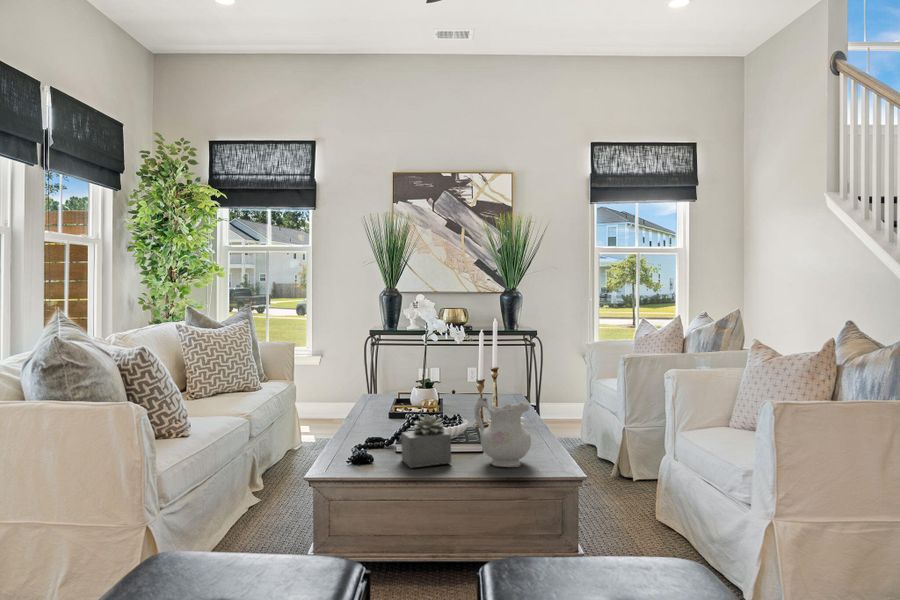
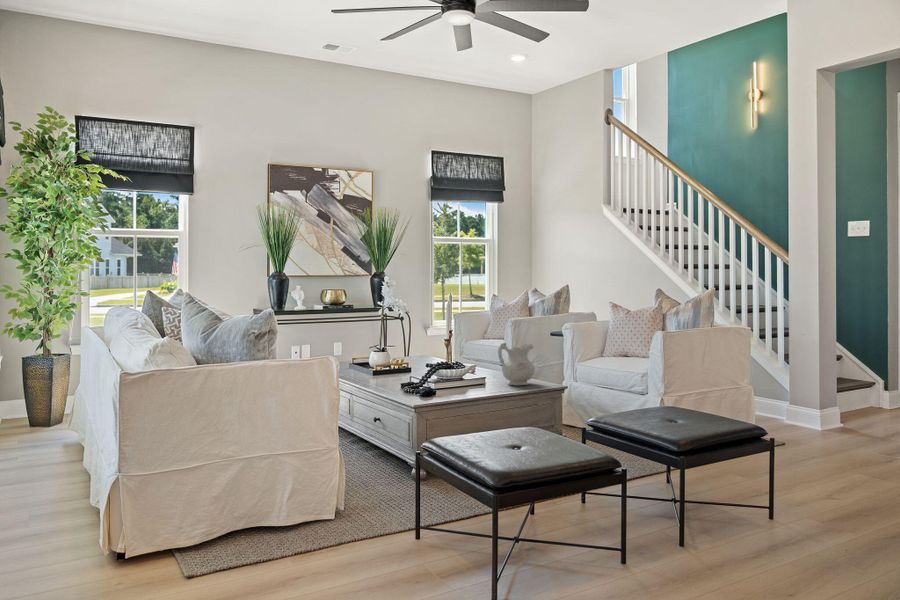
succulent plant: present [401,415,451,468] -> none [456,356,492,390]

